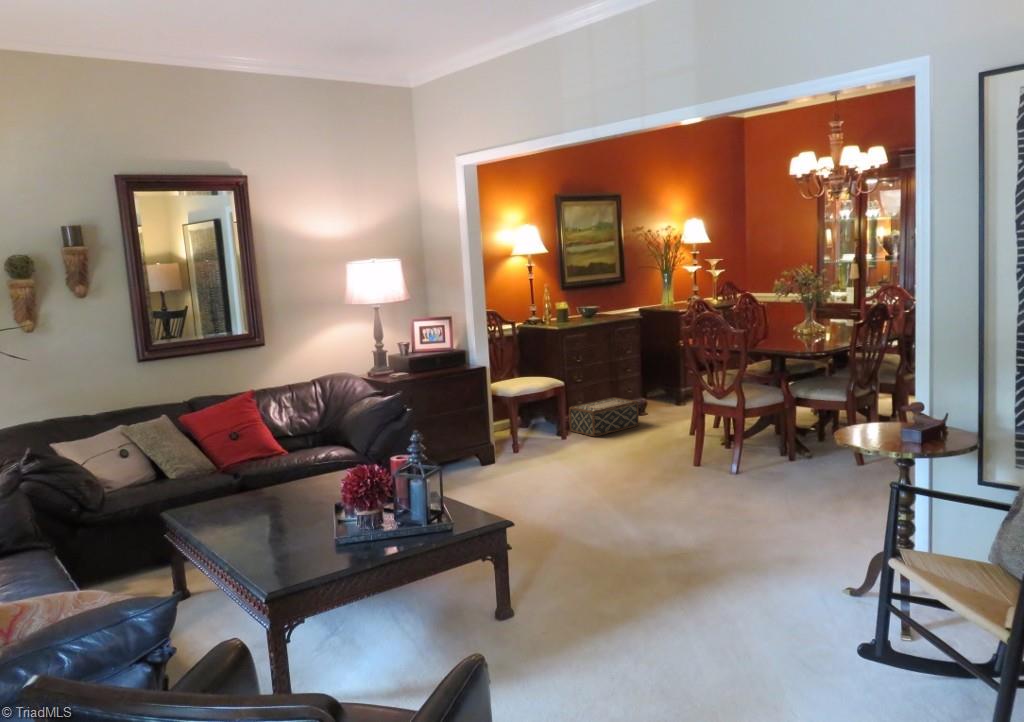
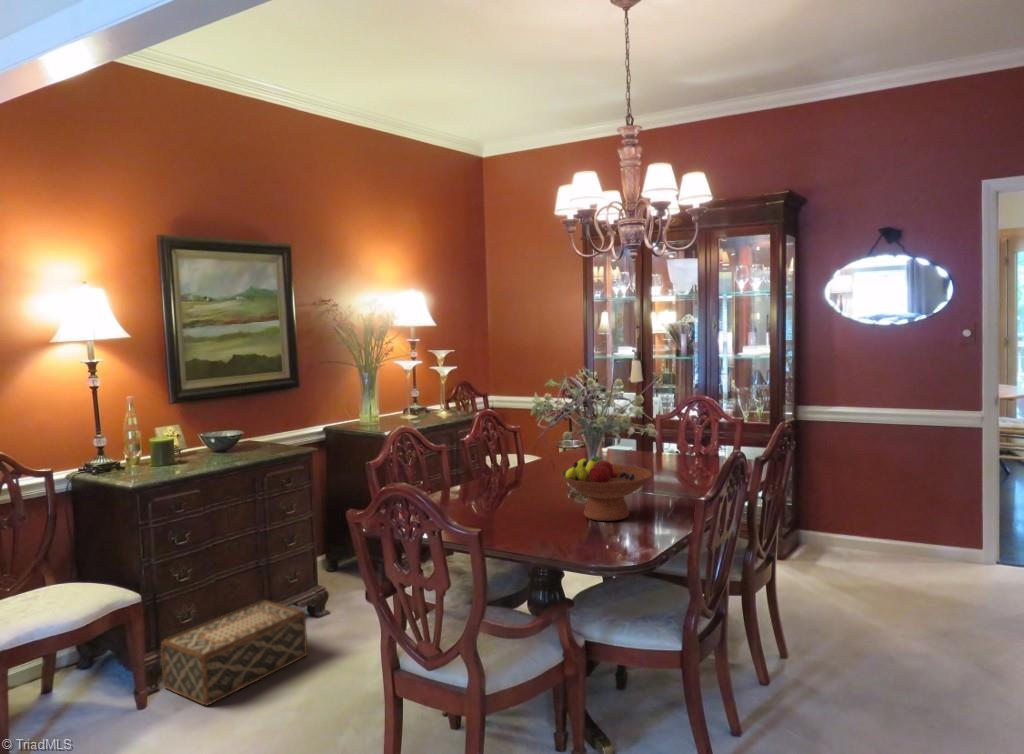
fruit bowl: none [780,312,831,345] -> present [560,456,652,521]

